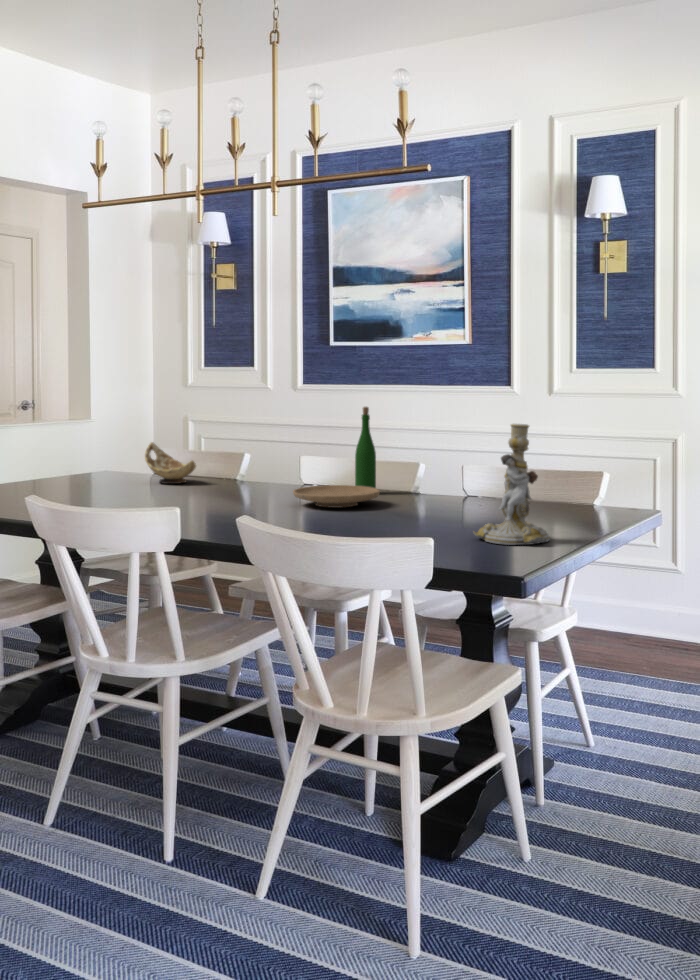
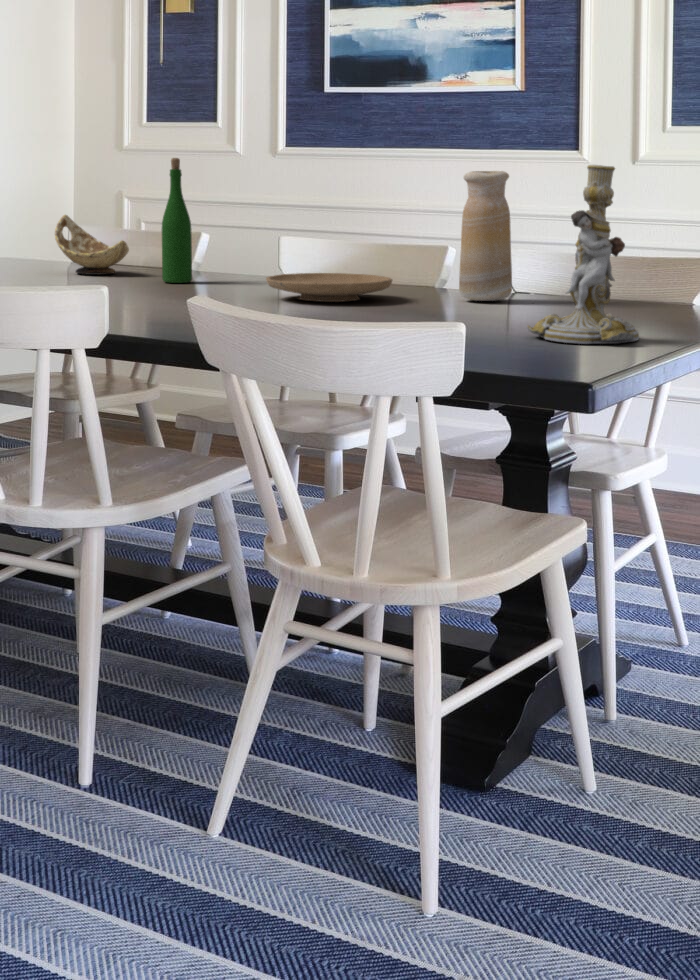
wine bottle: present [355,407,376,488] -> present [162,158,192,283]
vase: none [426,416,463,505] -> present [459,171,512,301]

